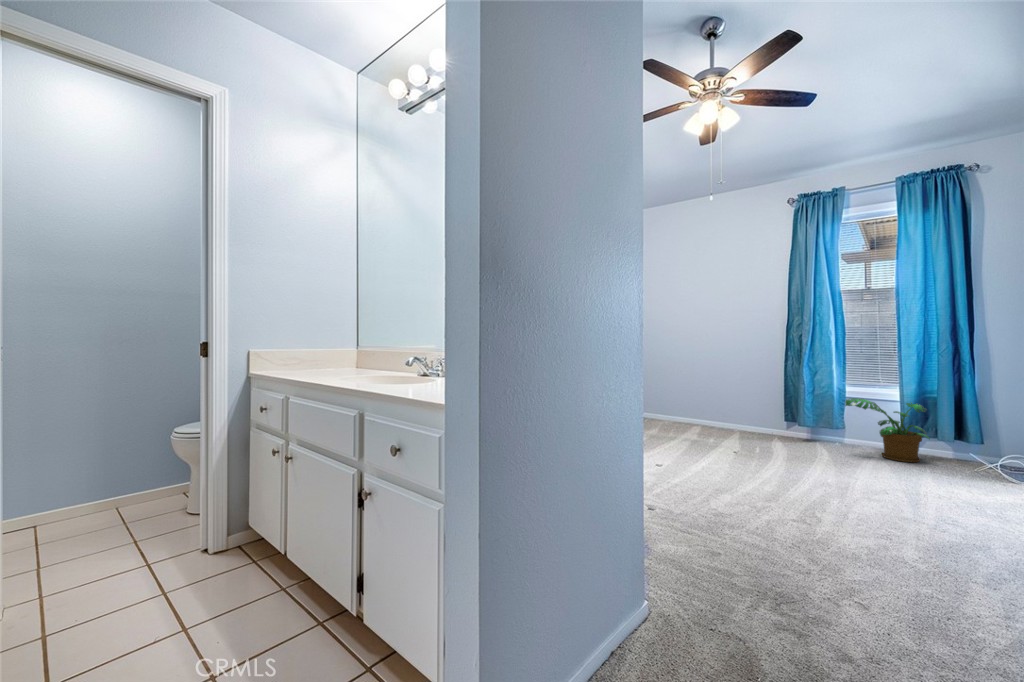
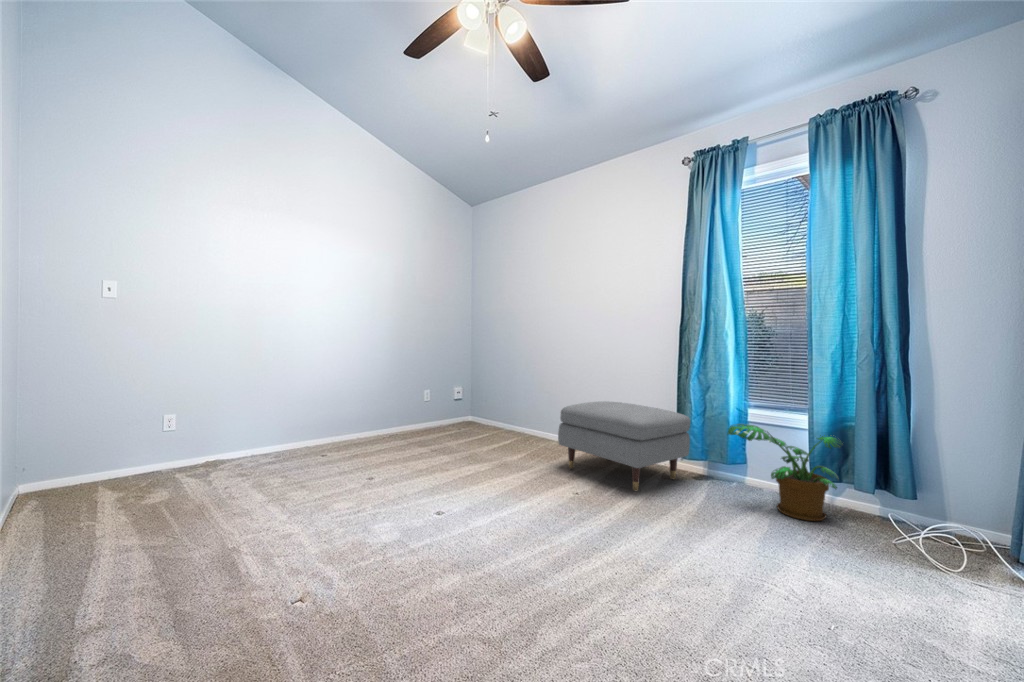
ottoman: none [698,387,804,451] -> present [558,401,690,491]

